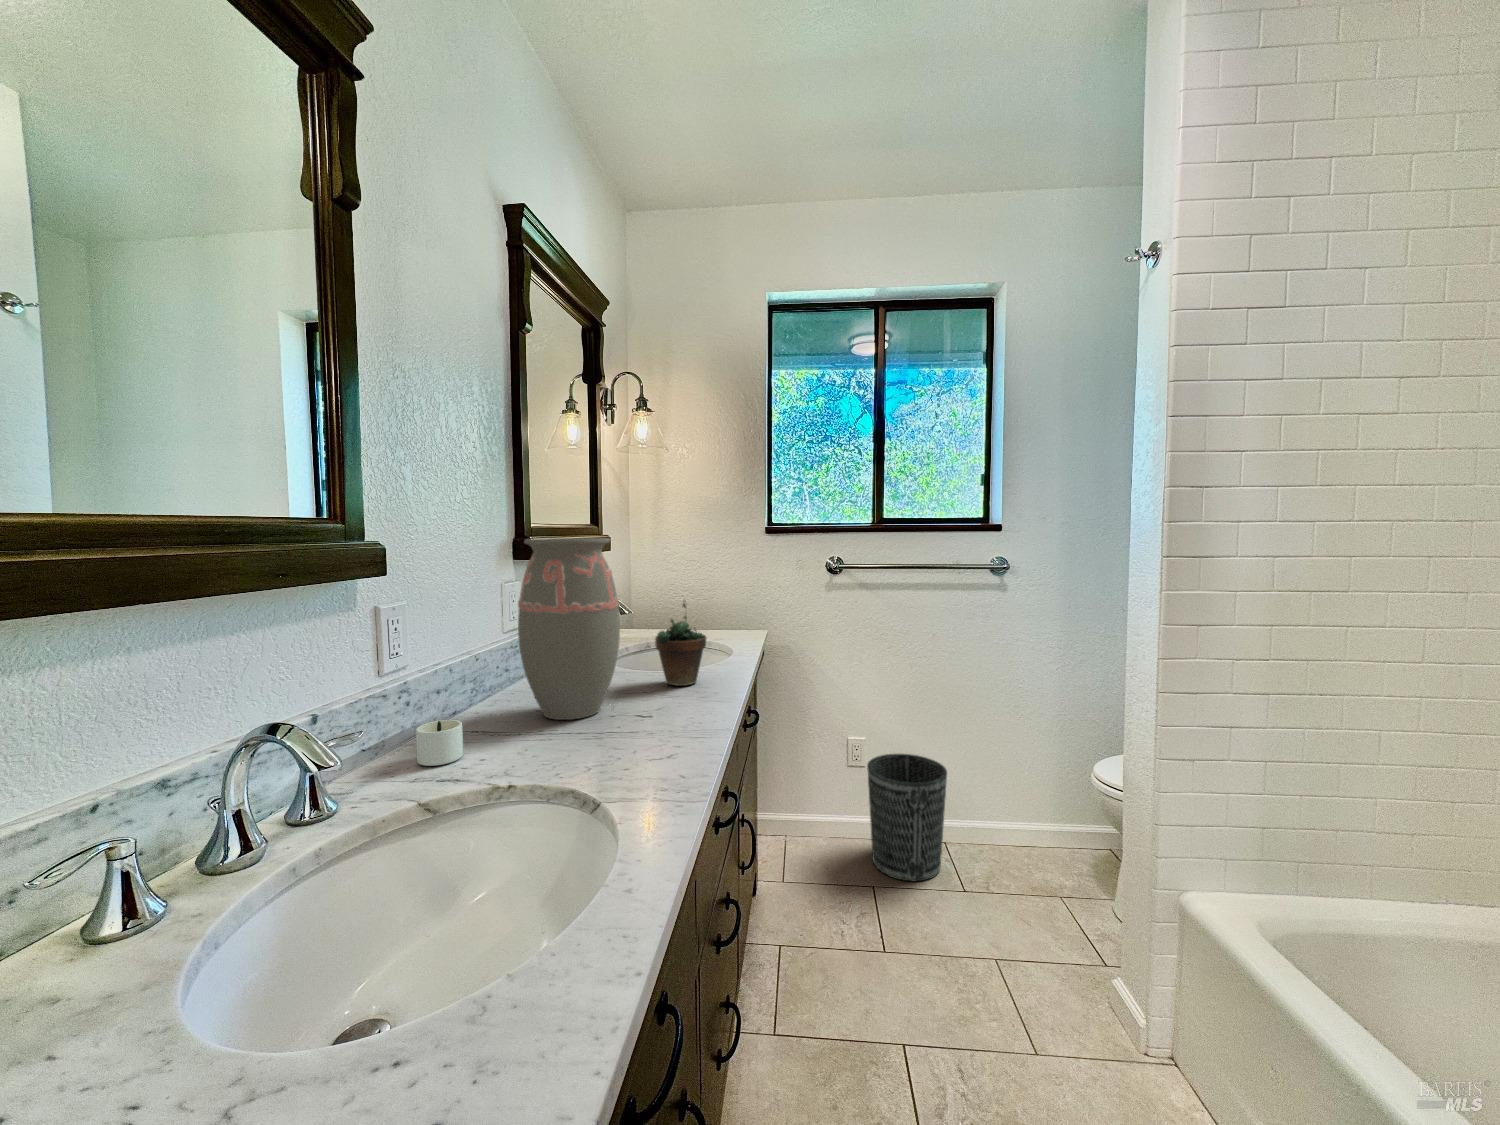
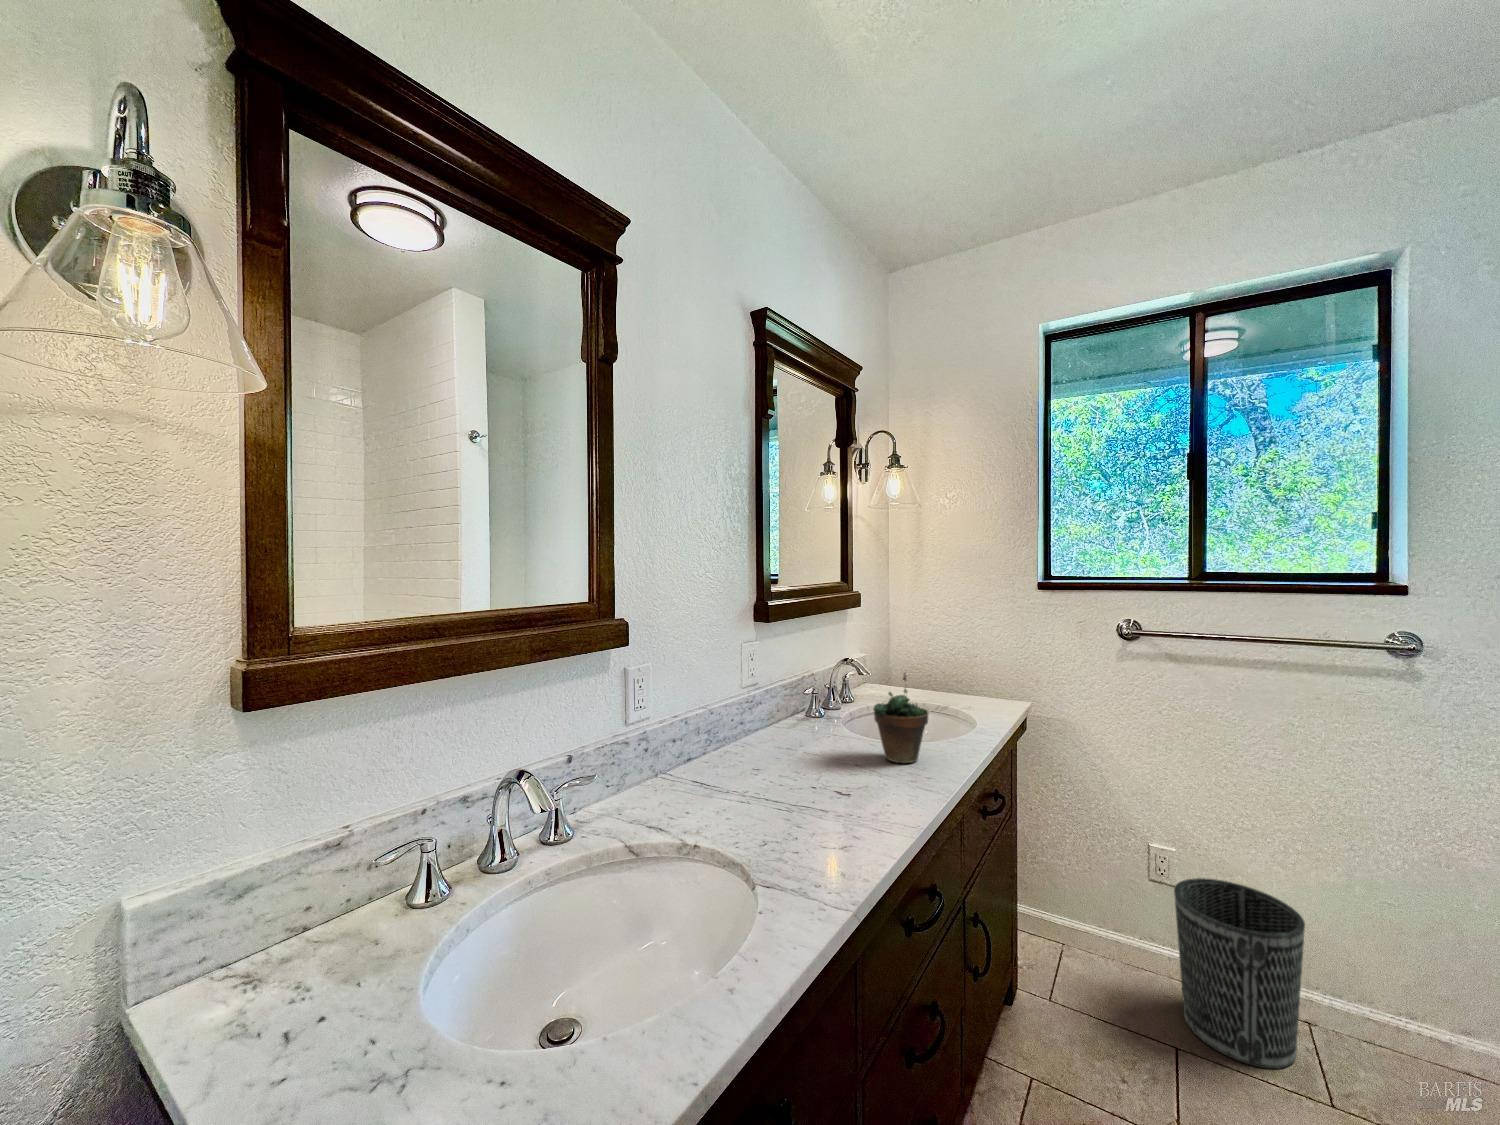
decorative vase: present [518,538,620,720] -> none [736,609,828,785]
candle: present [416,720,463,766] -> none [642,771,695,811]

